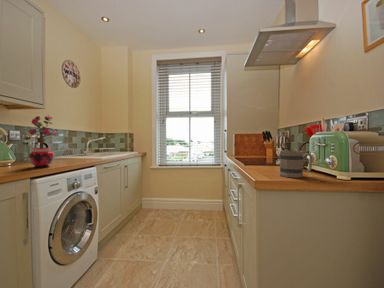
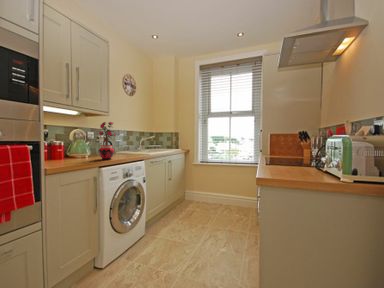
mug: present [280,151,312,178] -> none [288,153,322,178]

